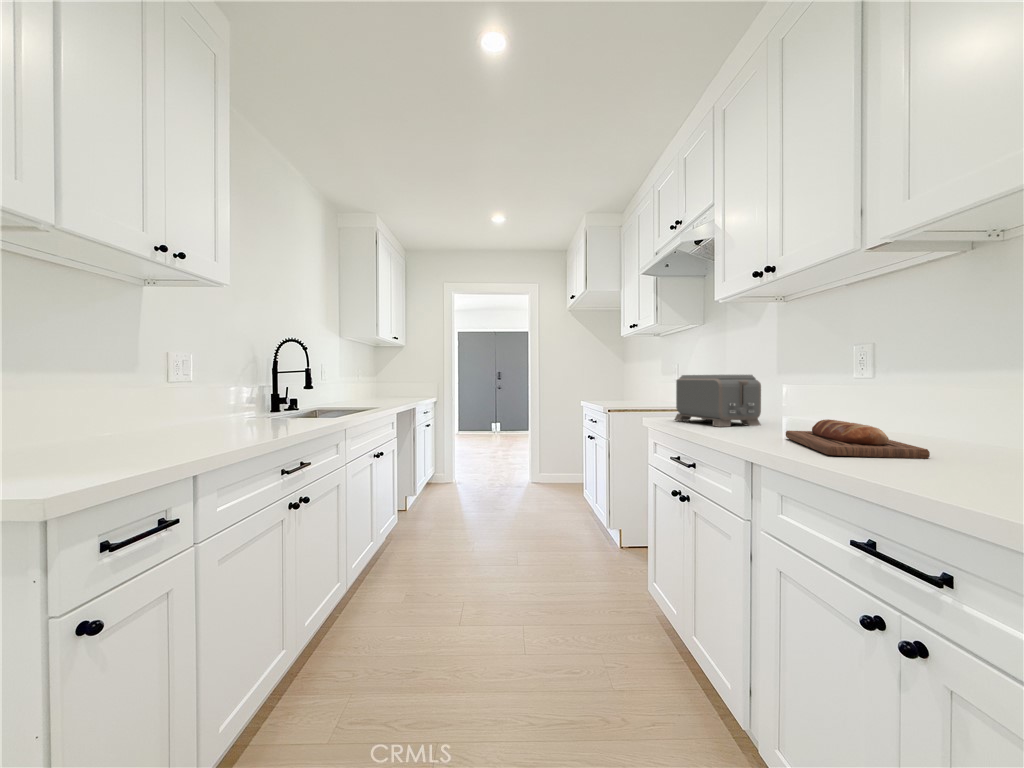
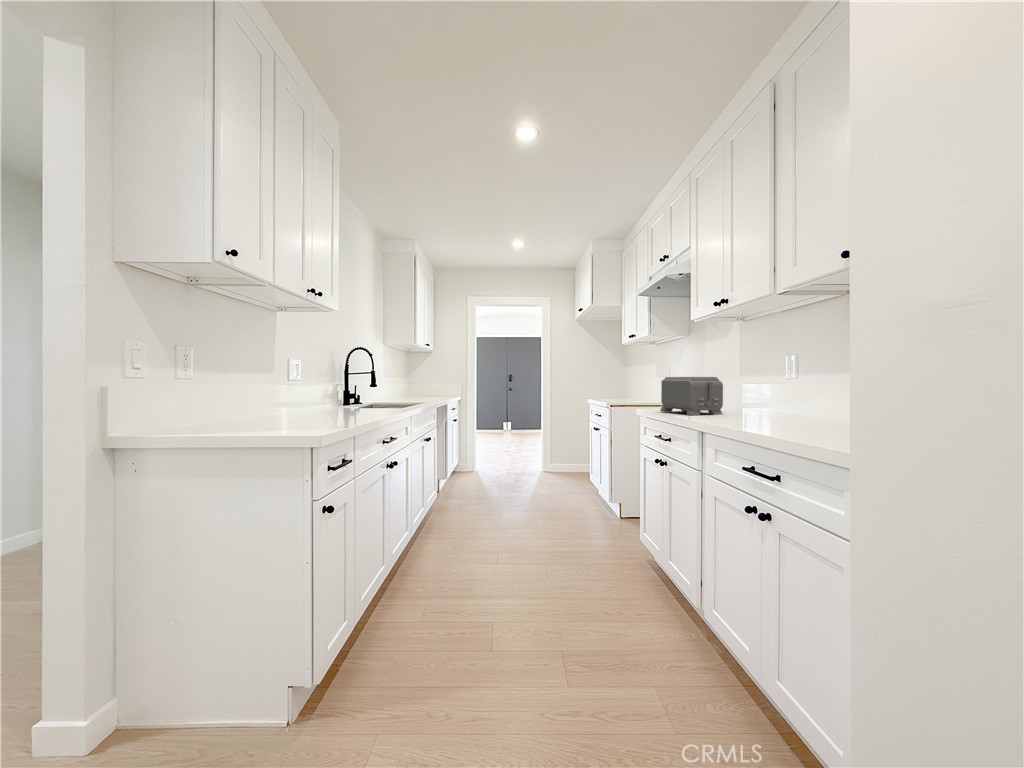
bread loaf: present [786,419,930,459] -> none [732,407,811,430]

